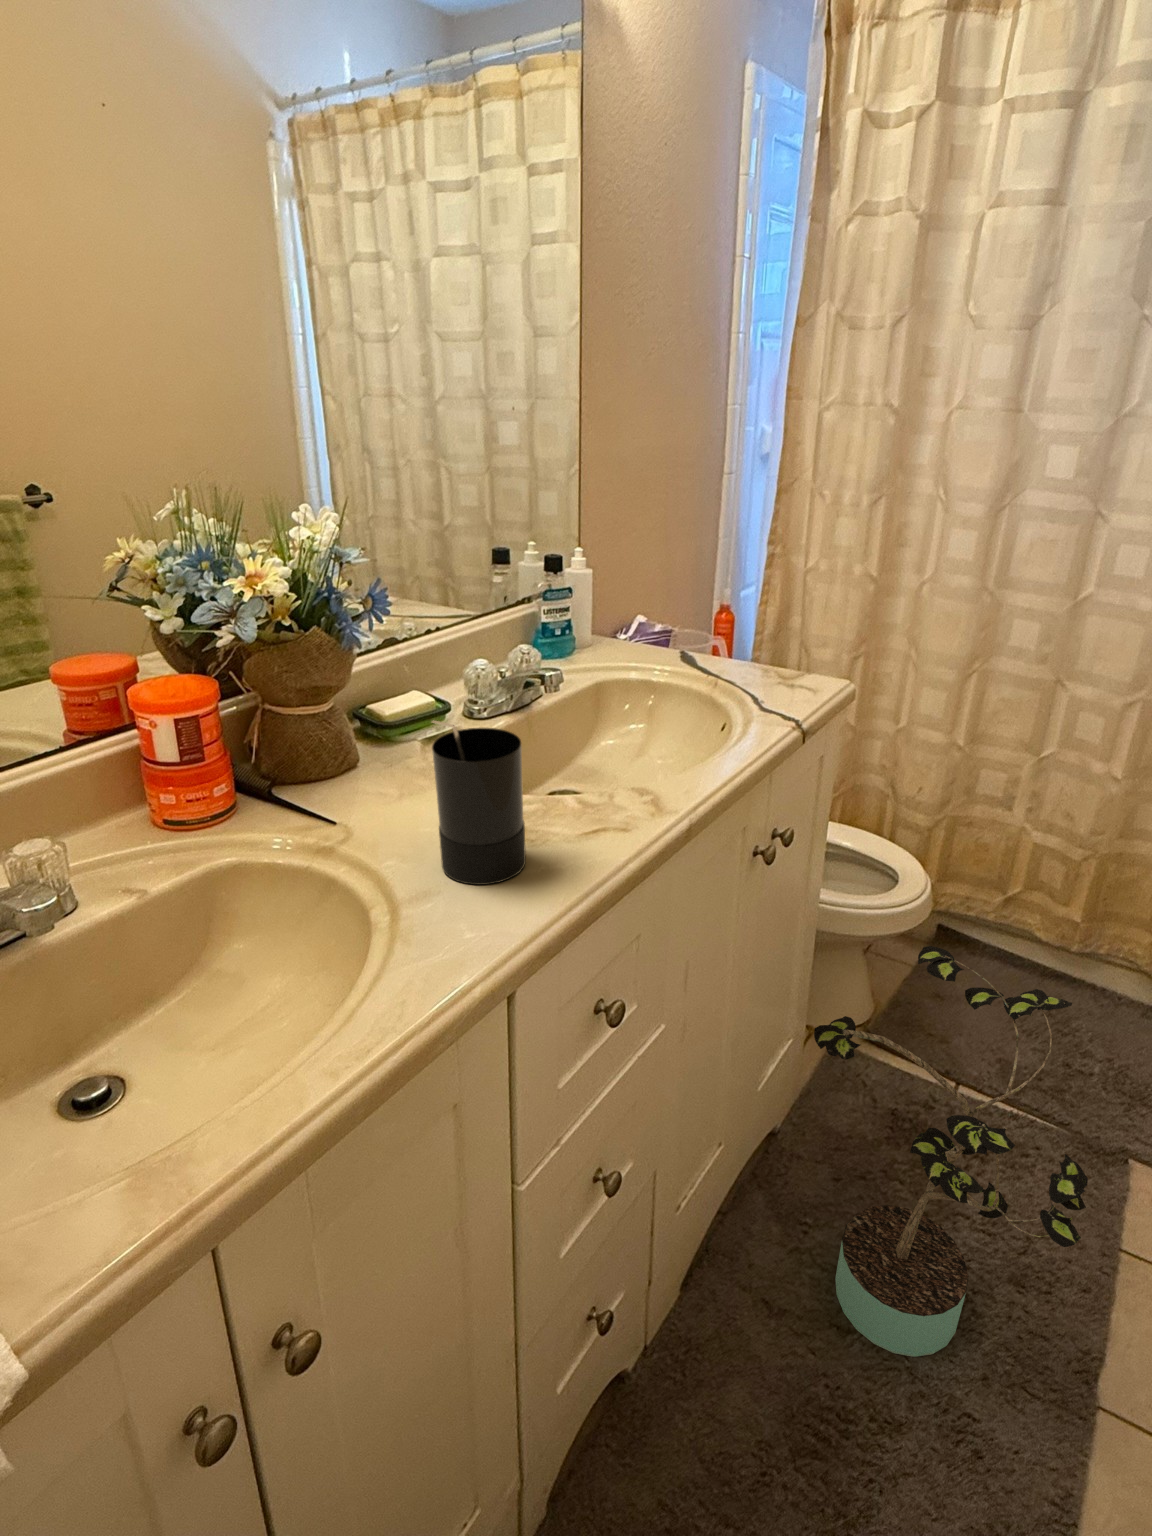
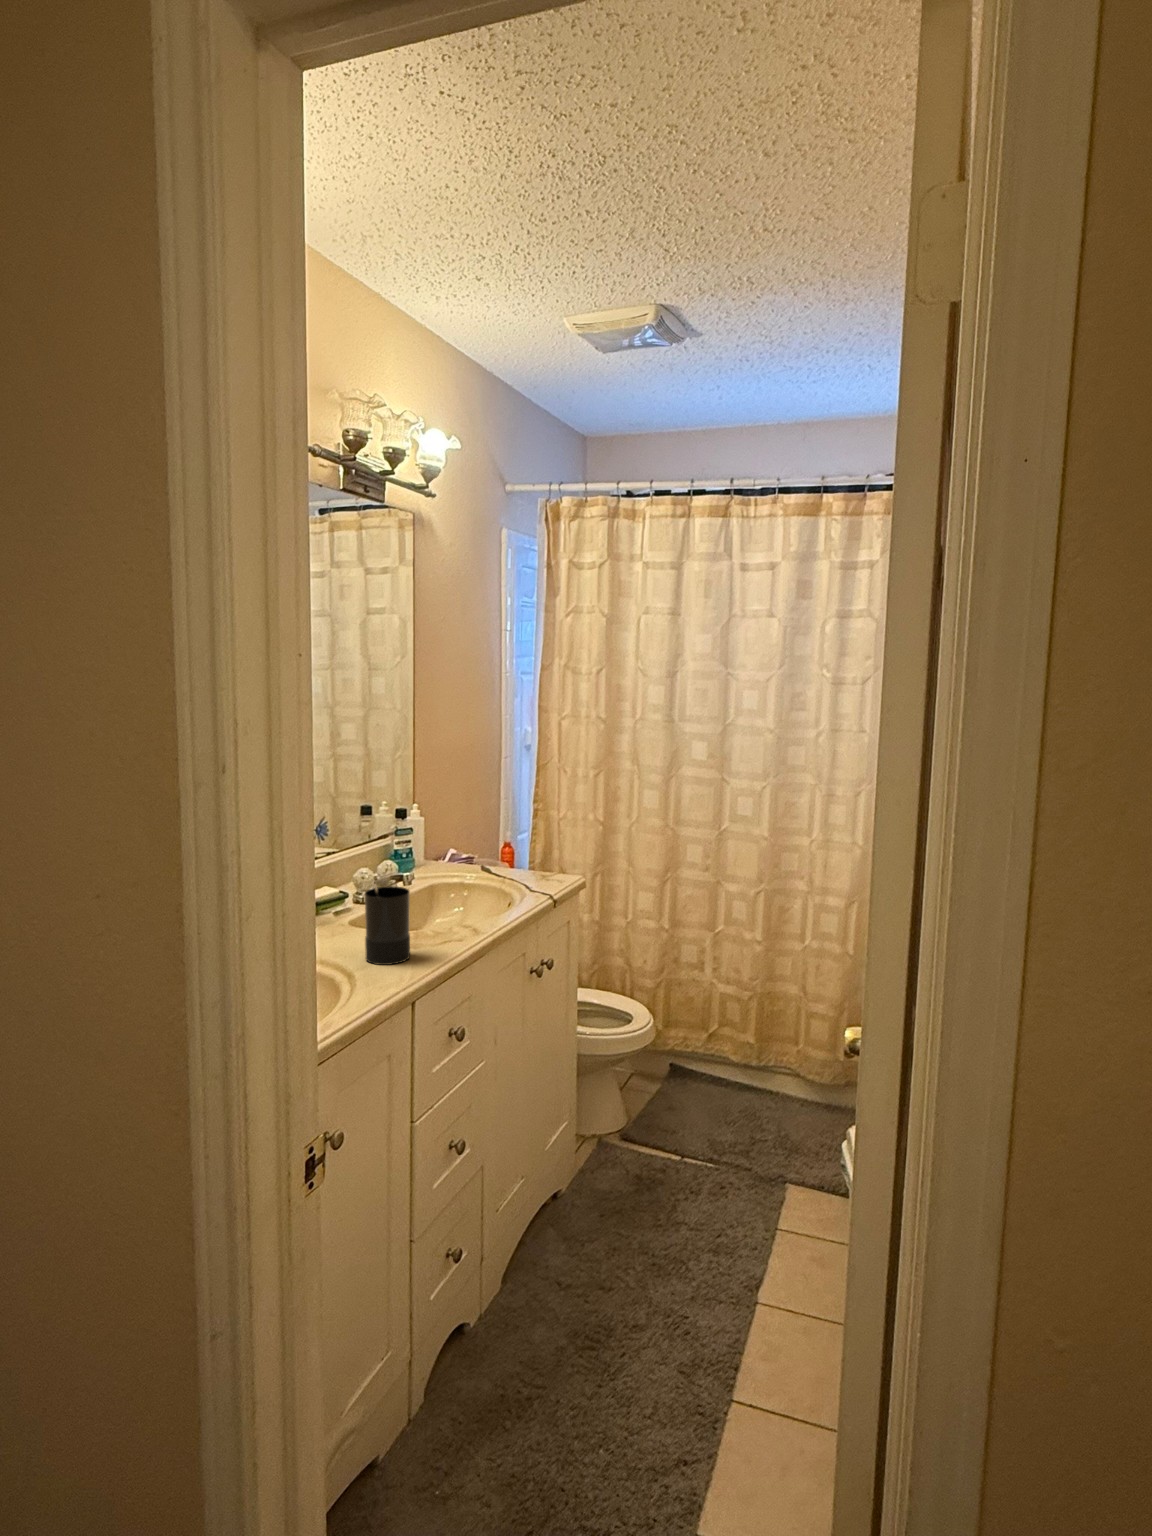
potted plant: present [814,946,1088,1357] -> none [571,1021,722,1299]

